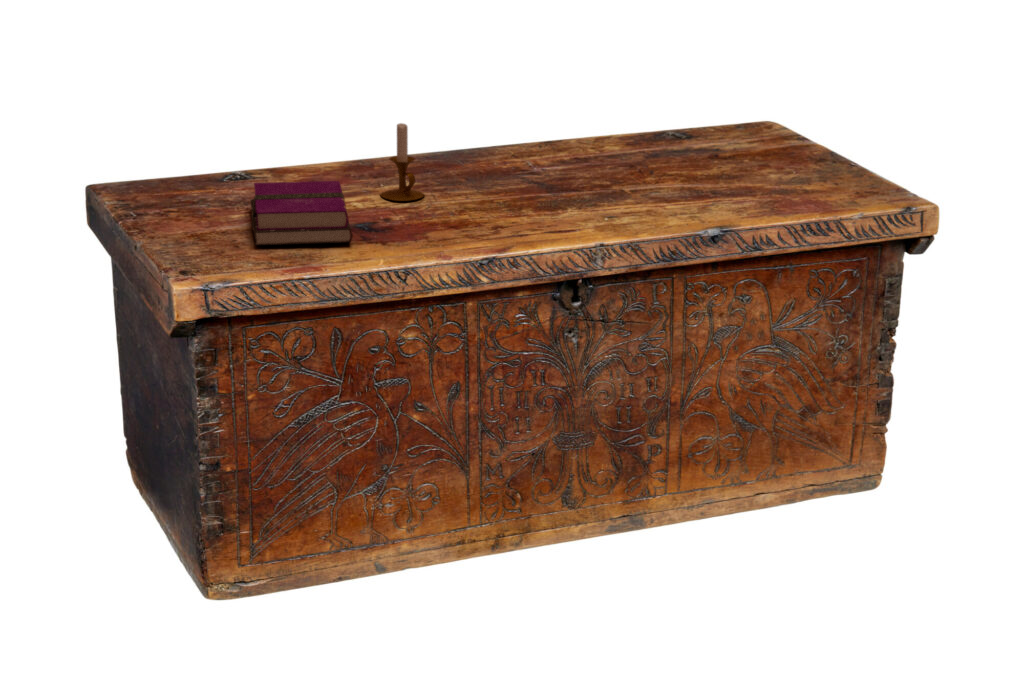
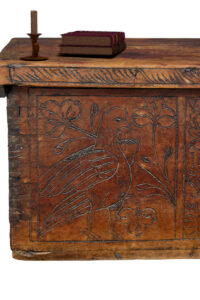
candlestick: present [380,123,424,201] -> present [21,10,48,59]

